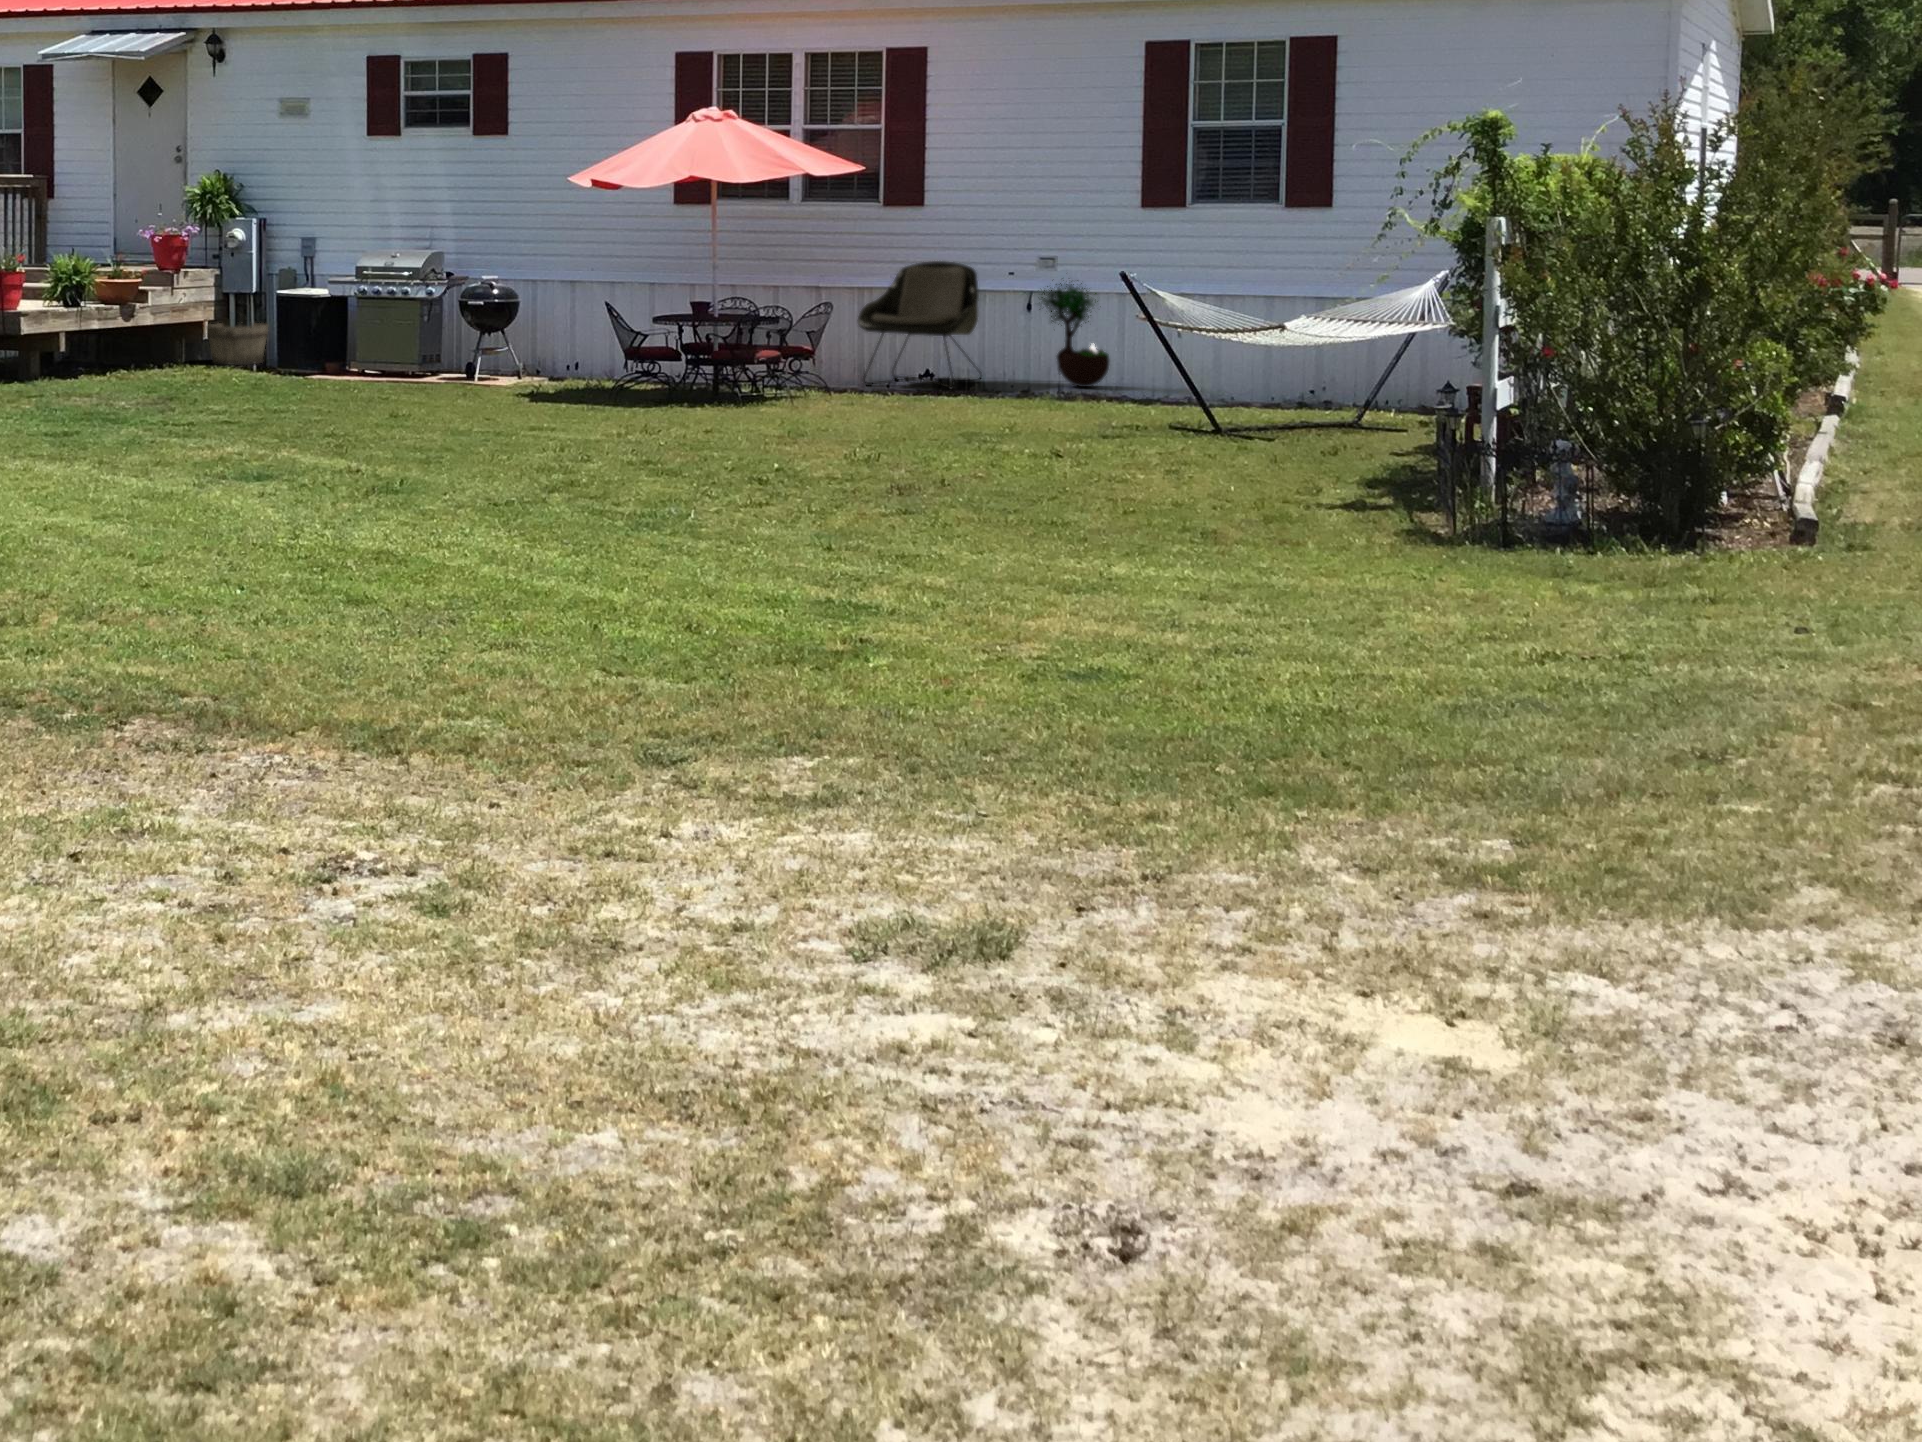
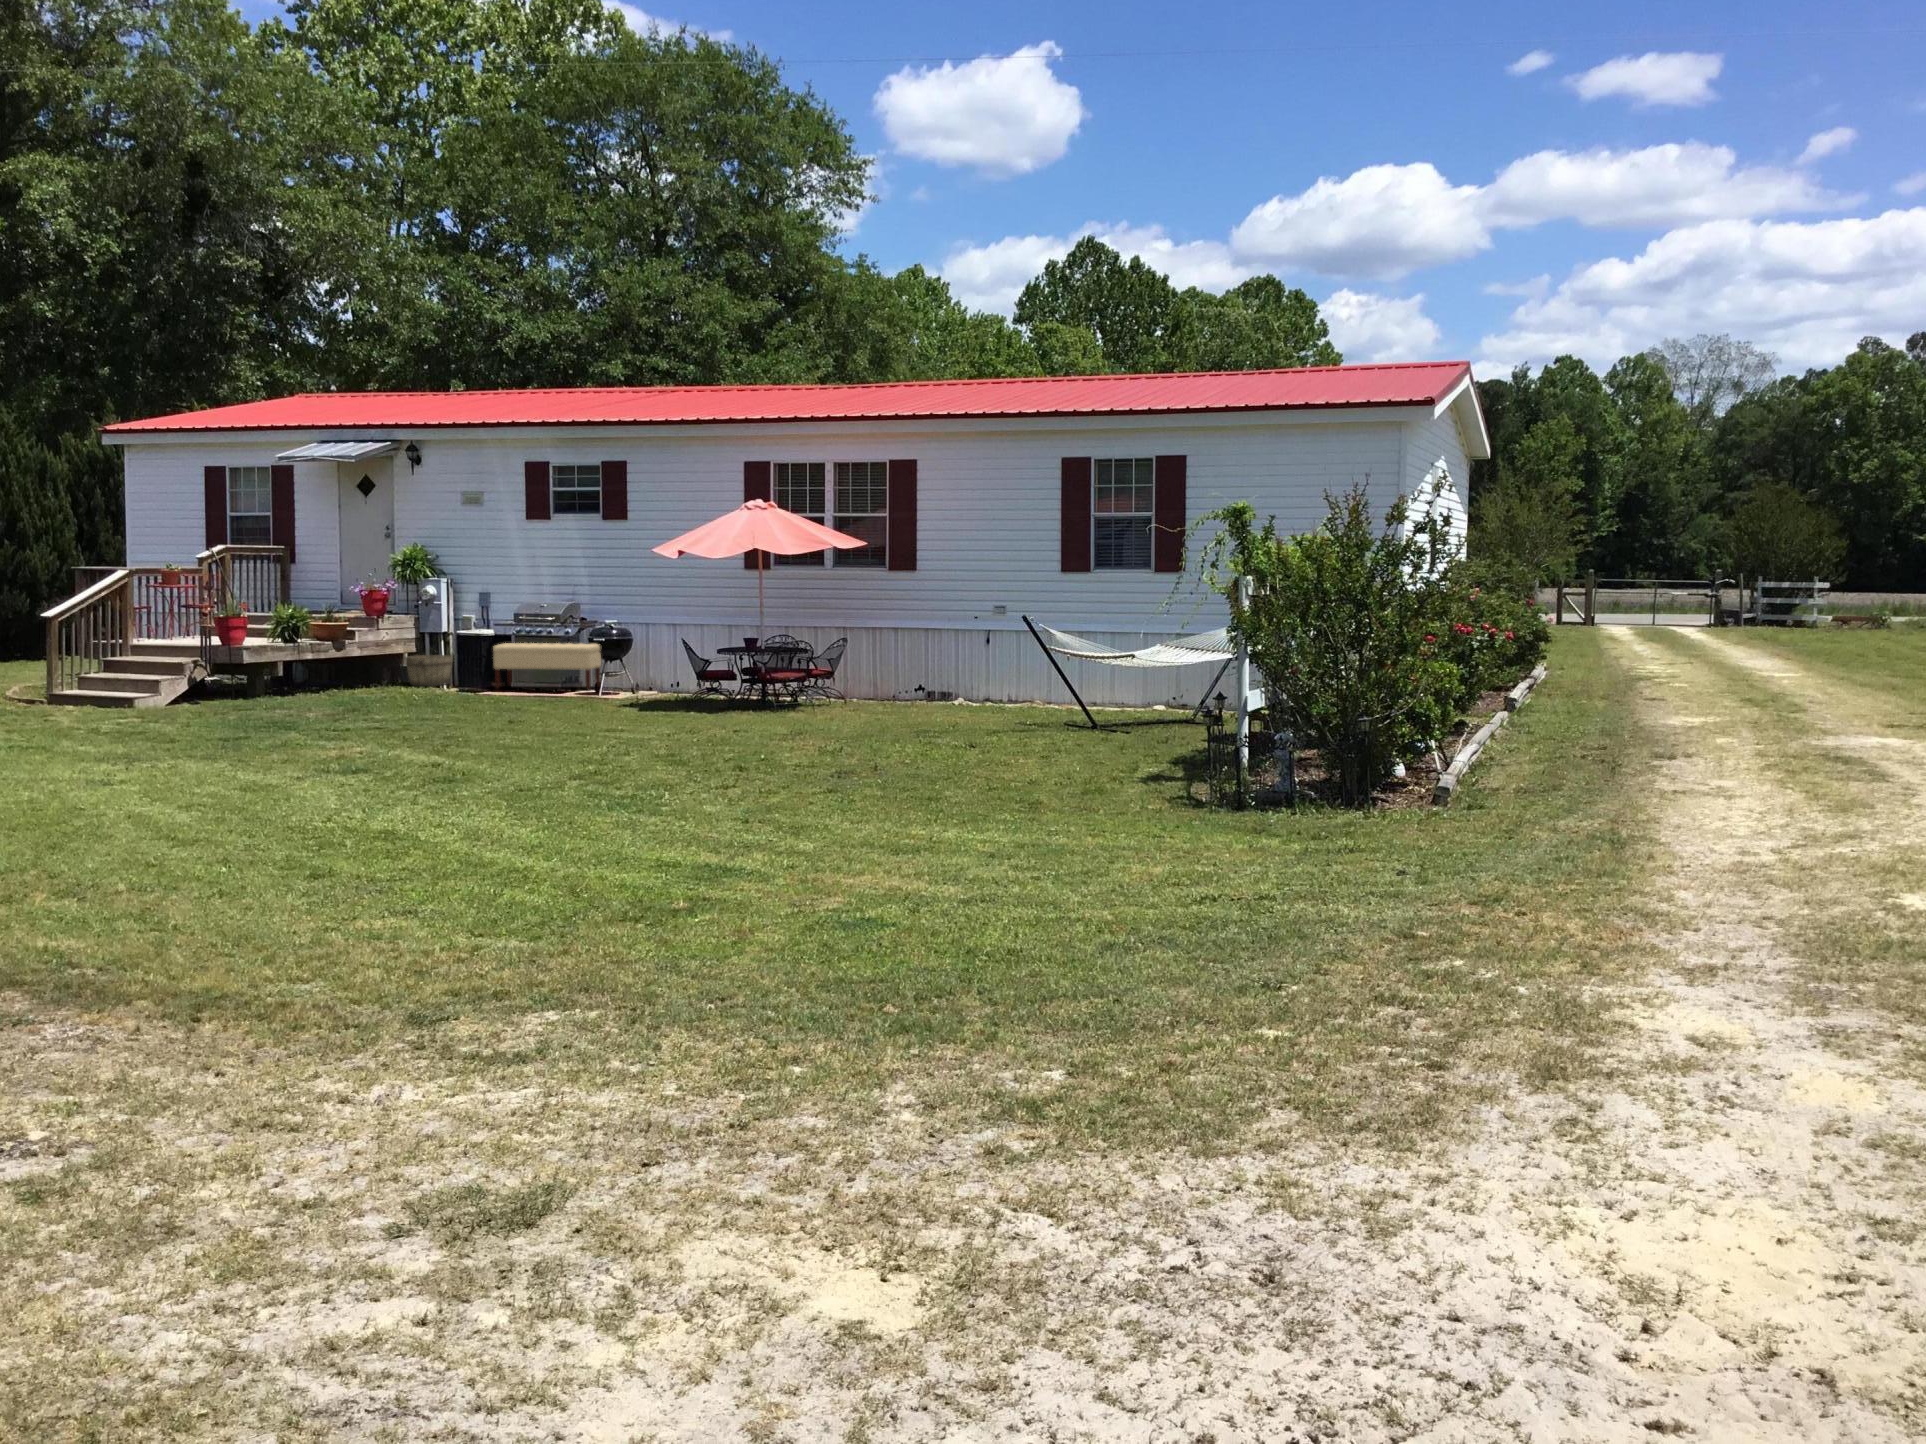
lounge chair: present [858,261,981,389] -> none [865,610,955,700]
potted tree: present [1039,281,1109,387] -> none [988,617,1040,698]
bench: none [331,307,475,372] -> present [493,643,601,690]

